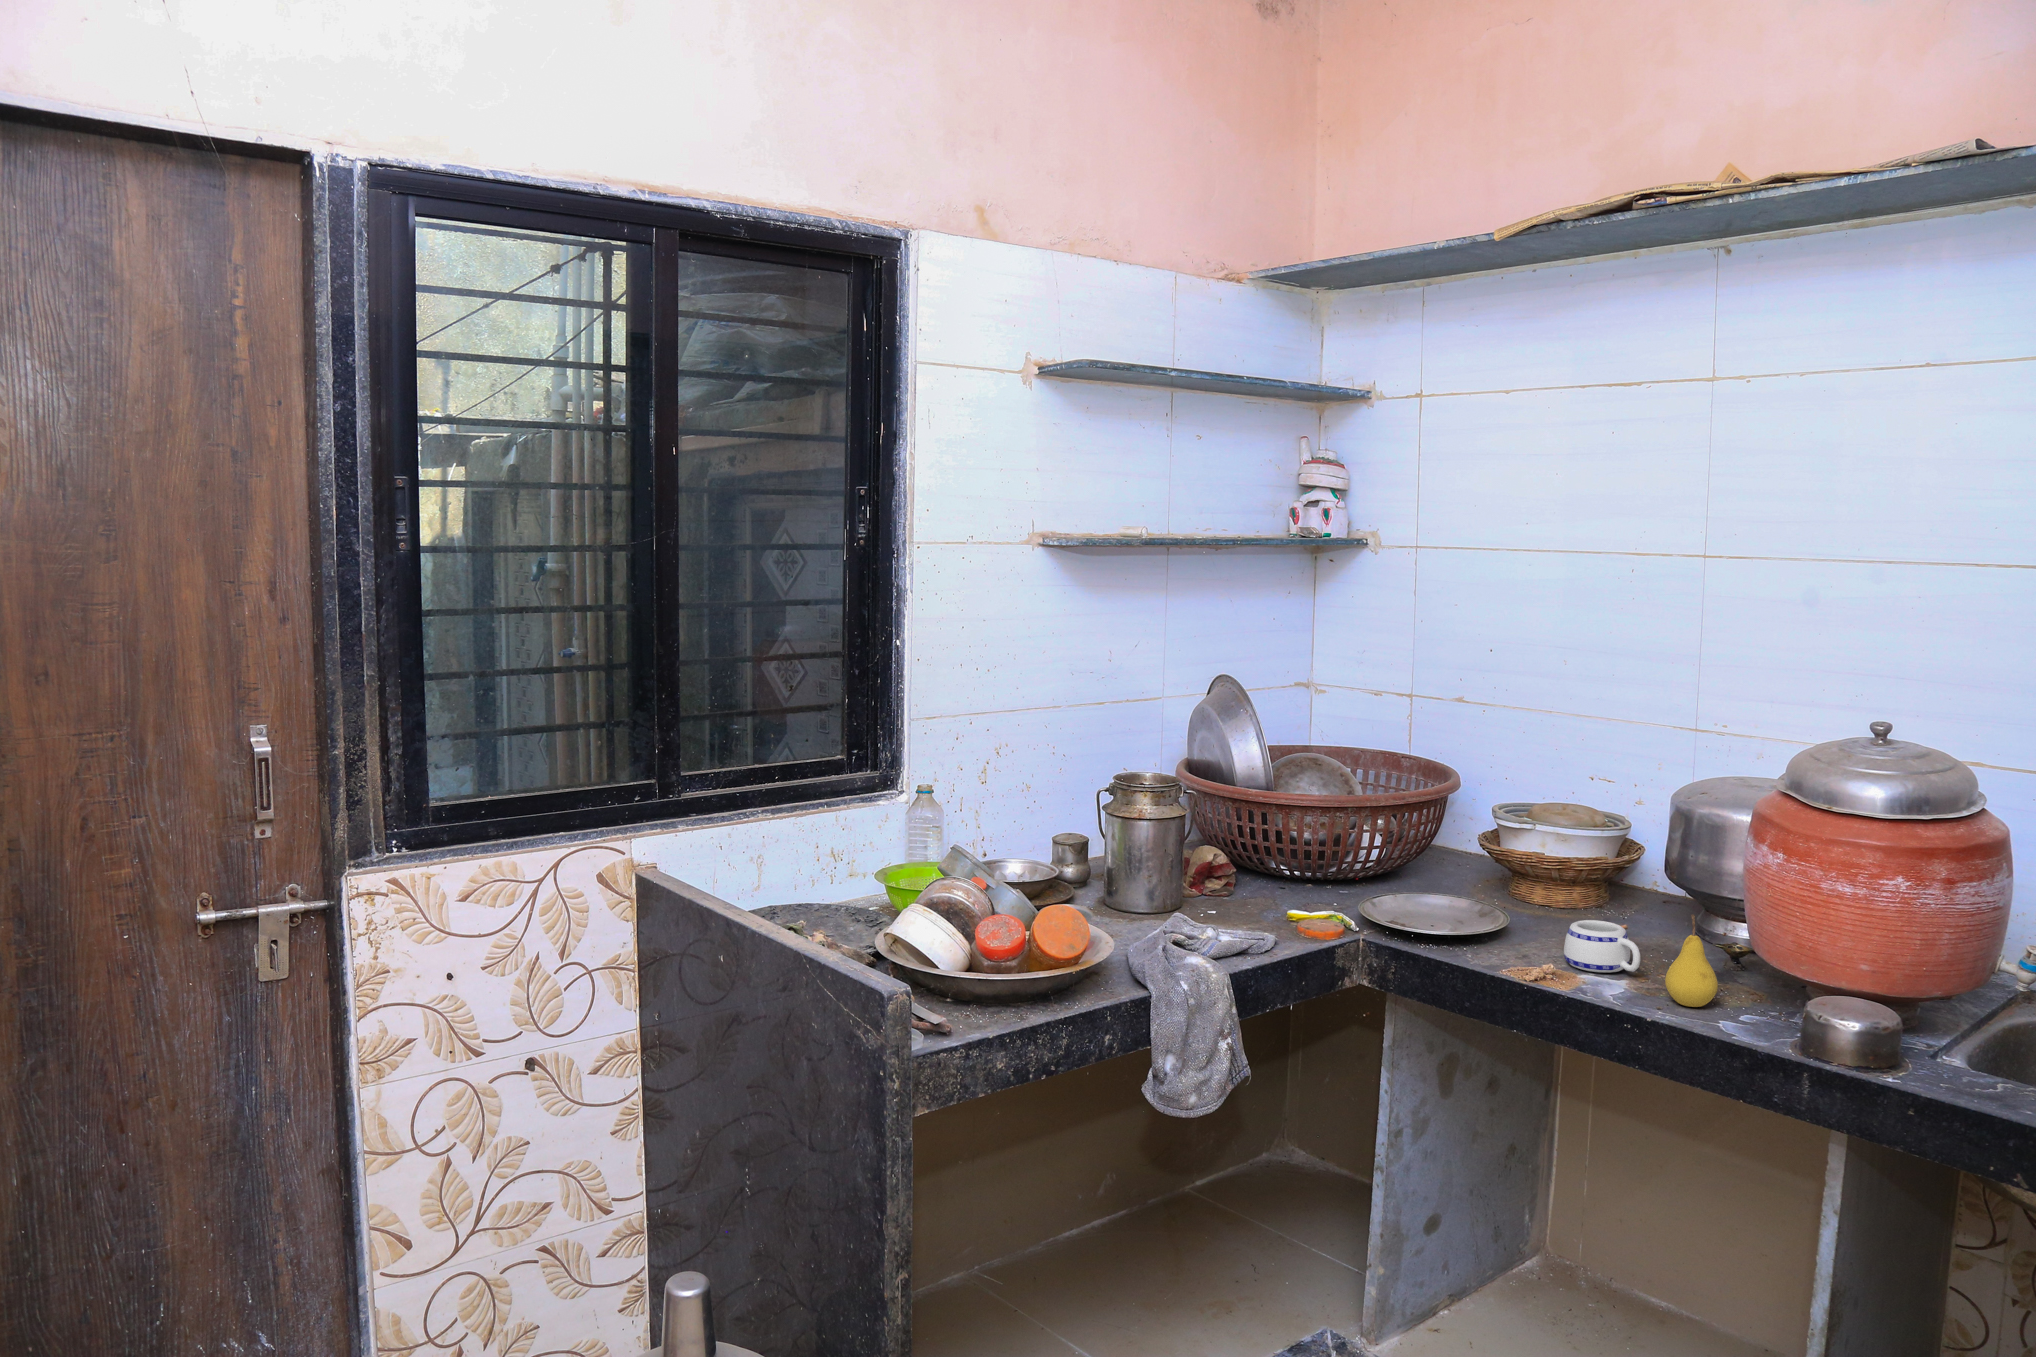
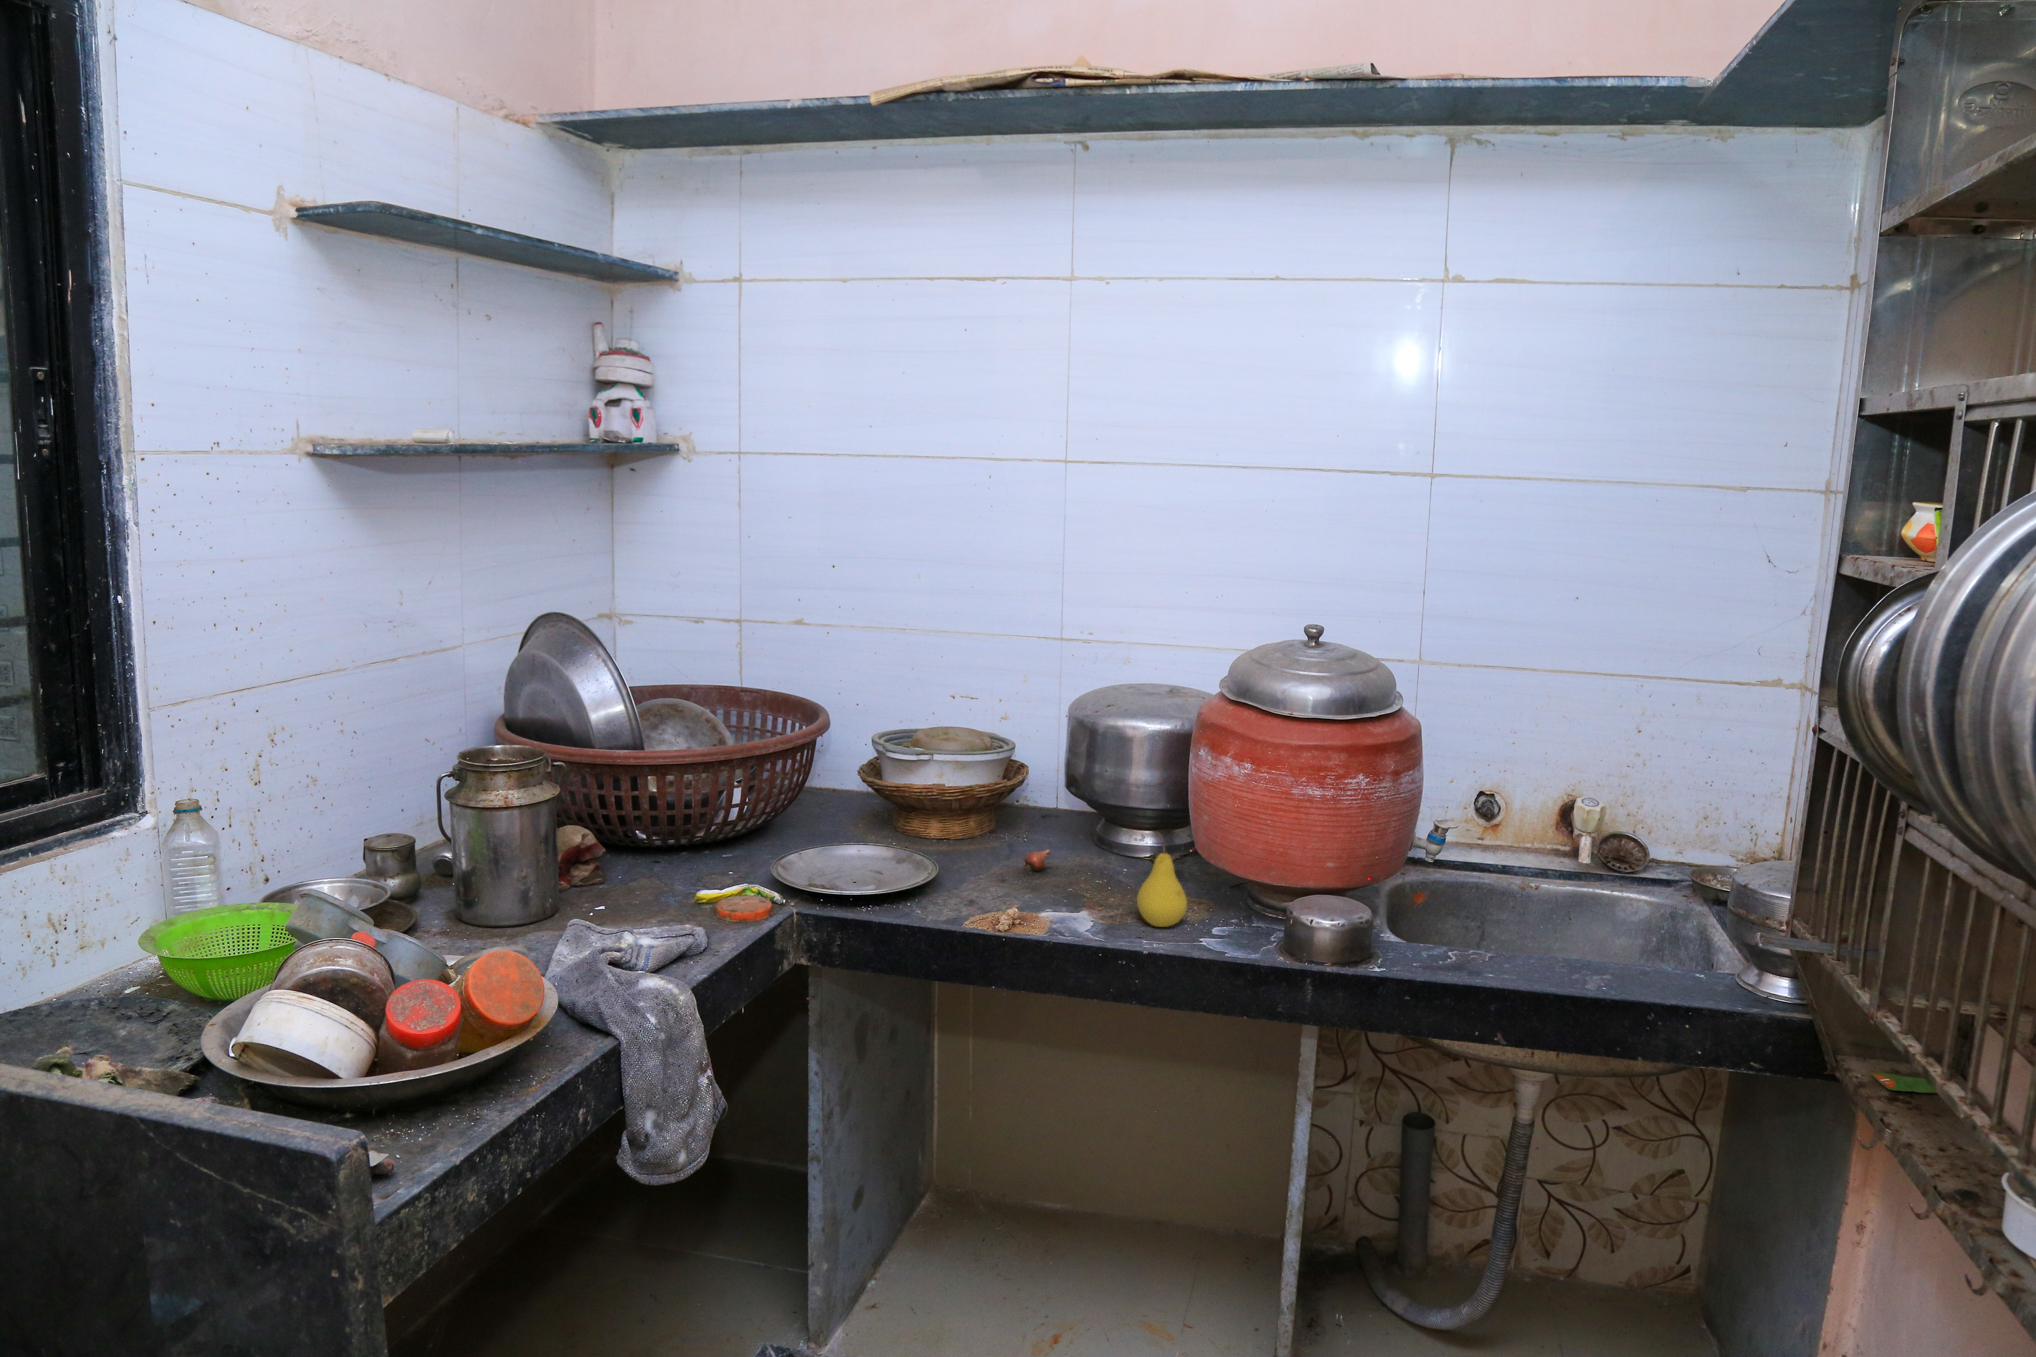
mug: present [1564,920,1640,972] -> none [1013,849,1096,905]

